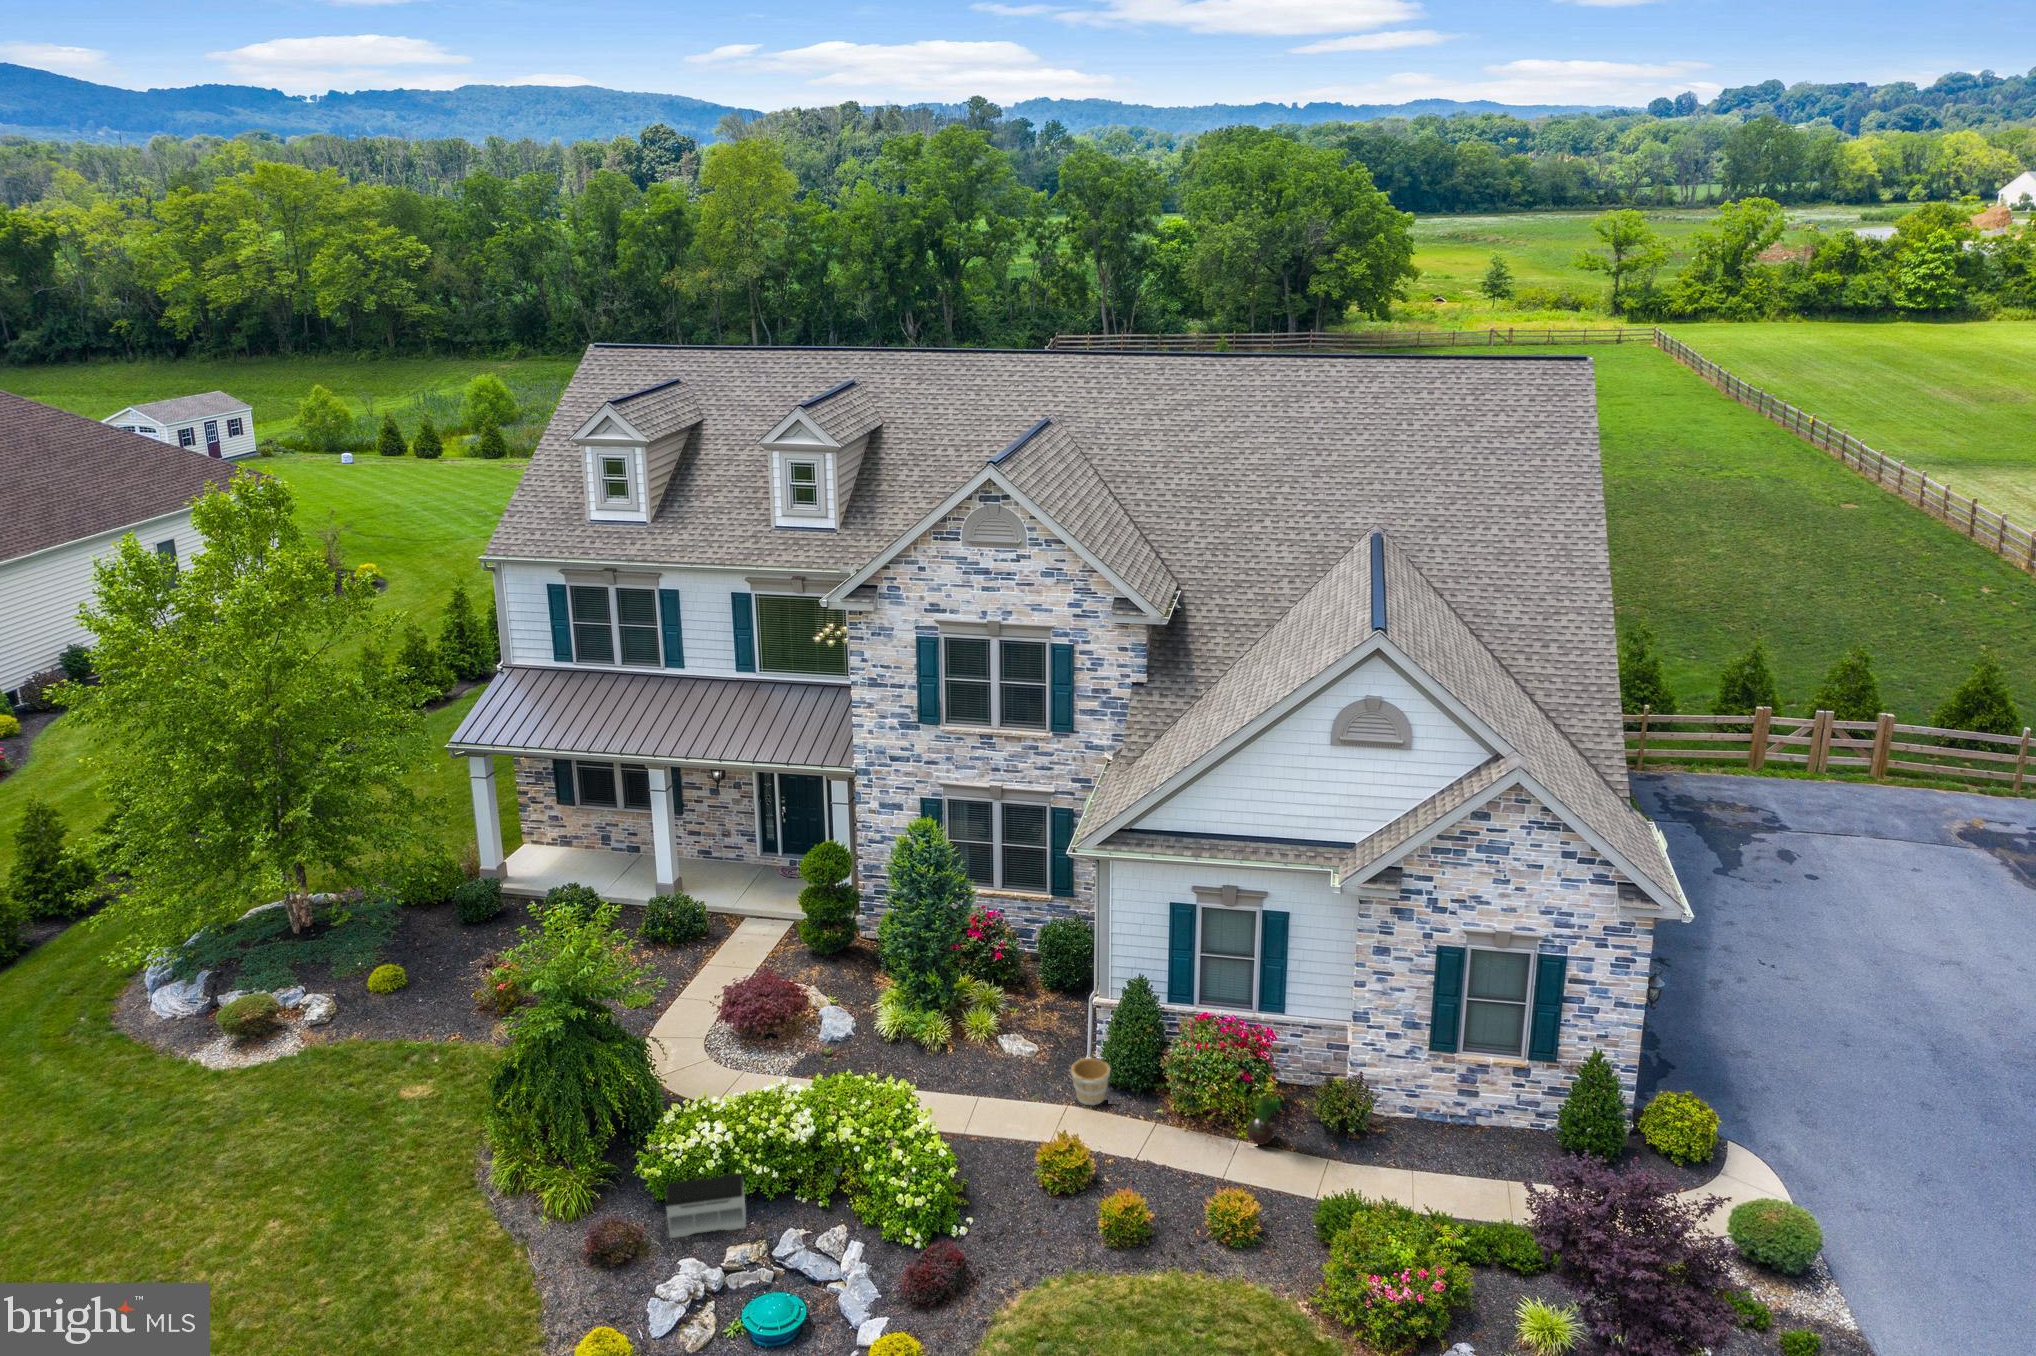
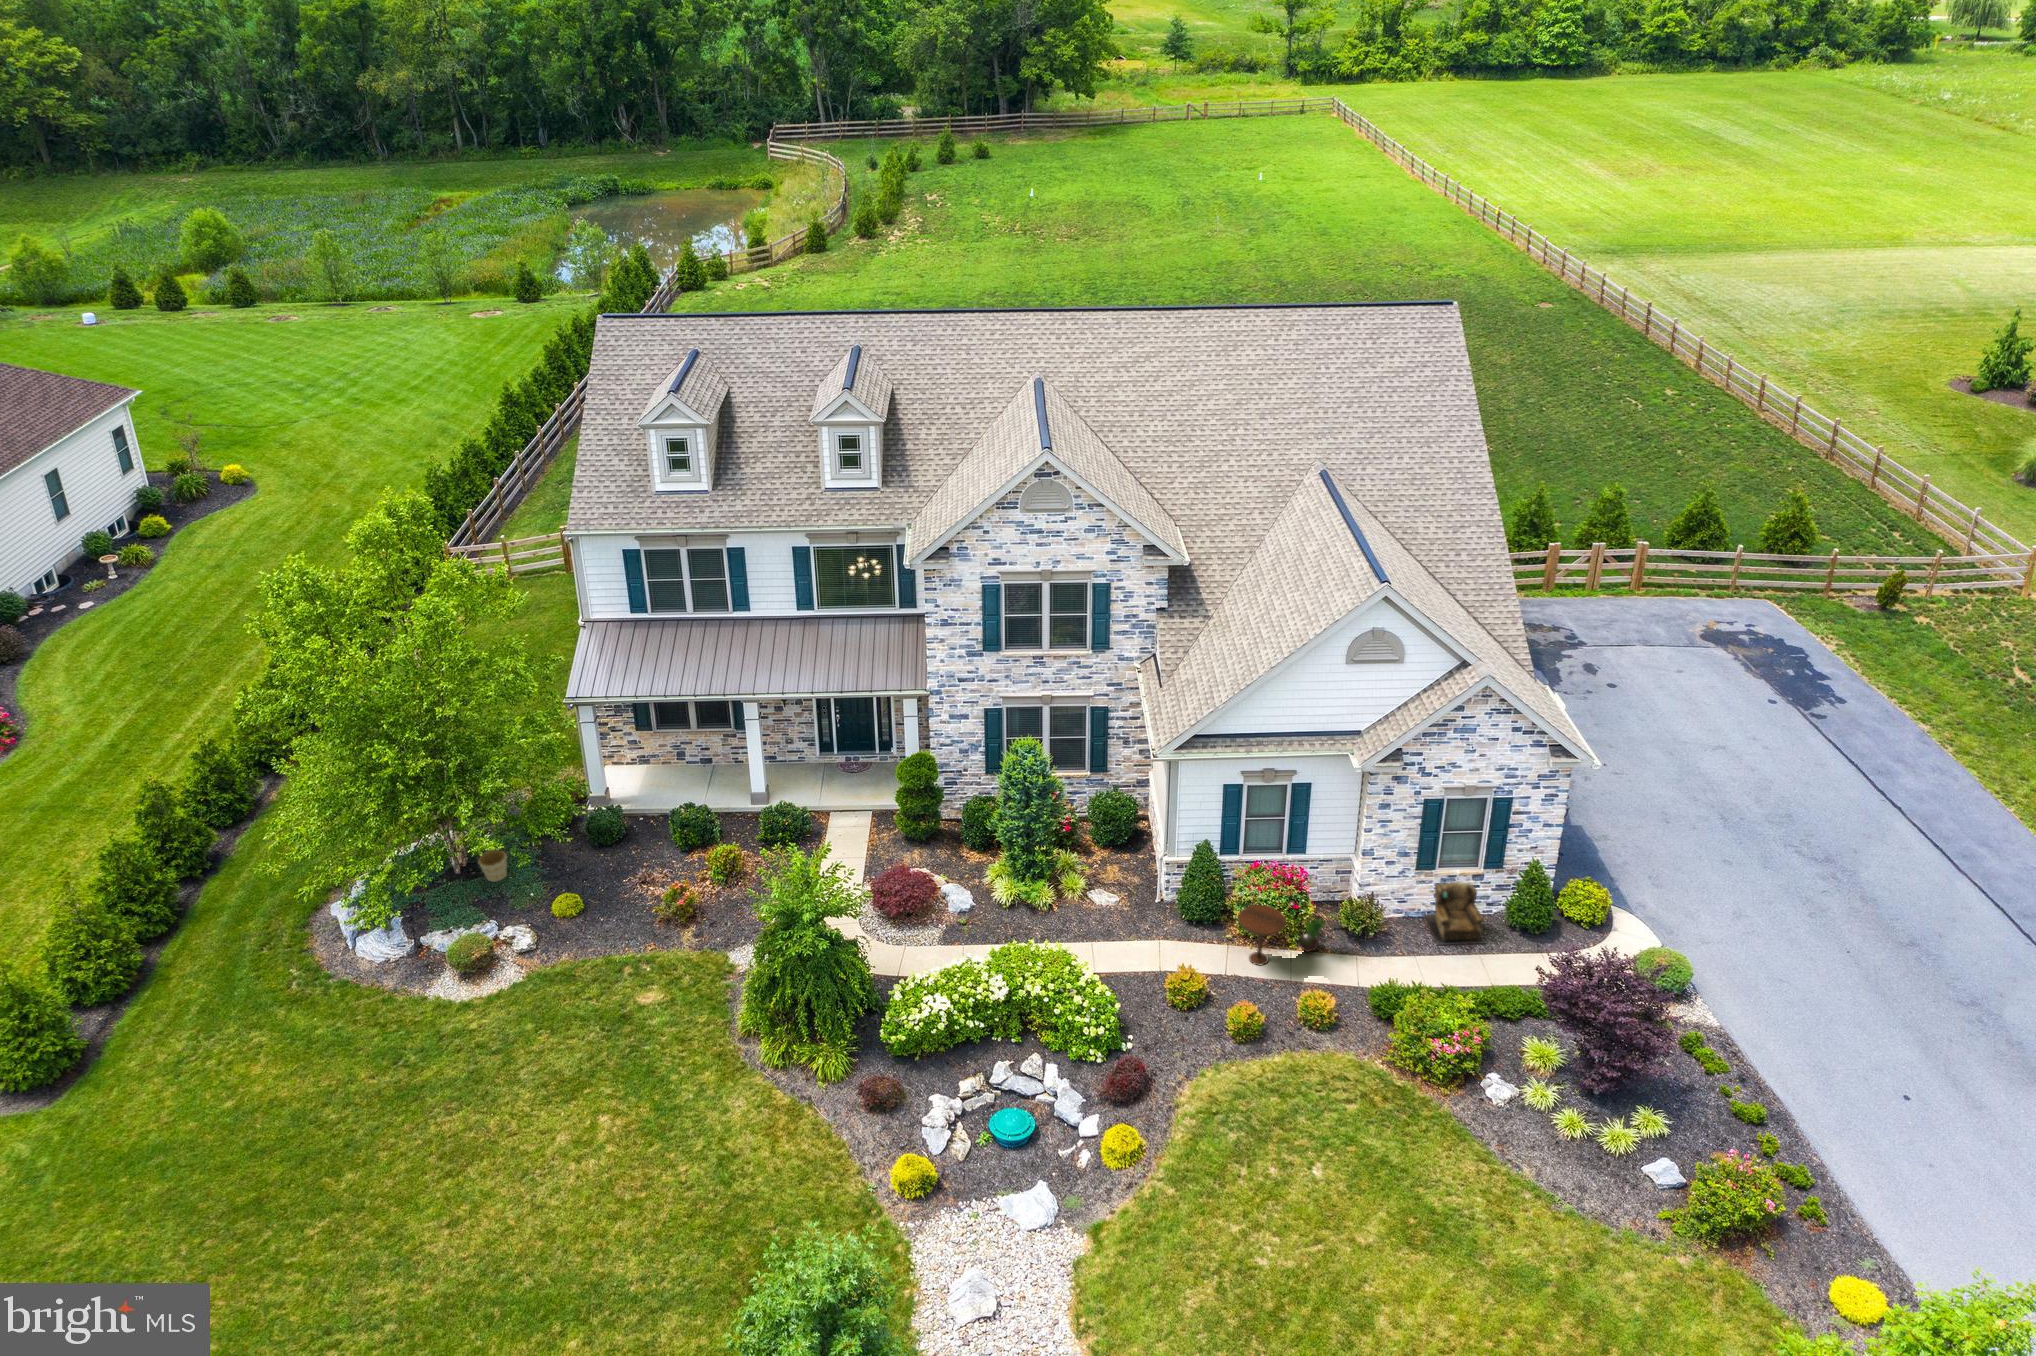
wooden bucket: present [1071,1058,1110,1106] -> present [478,850,507,882]
pedestal table: none [1155,1067,1221,1153] -> present [1238,905,1286,965]
armchair: none [1441,1075,1522,1169] -> present [1423,882,1485,945]
bench: present [666,1174,746,1238] -> none [914,1031,975,1086]

